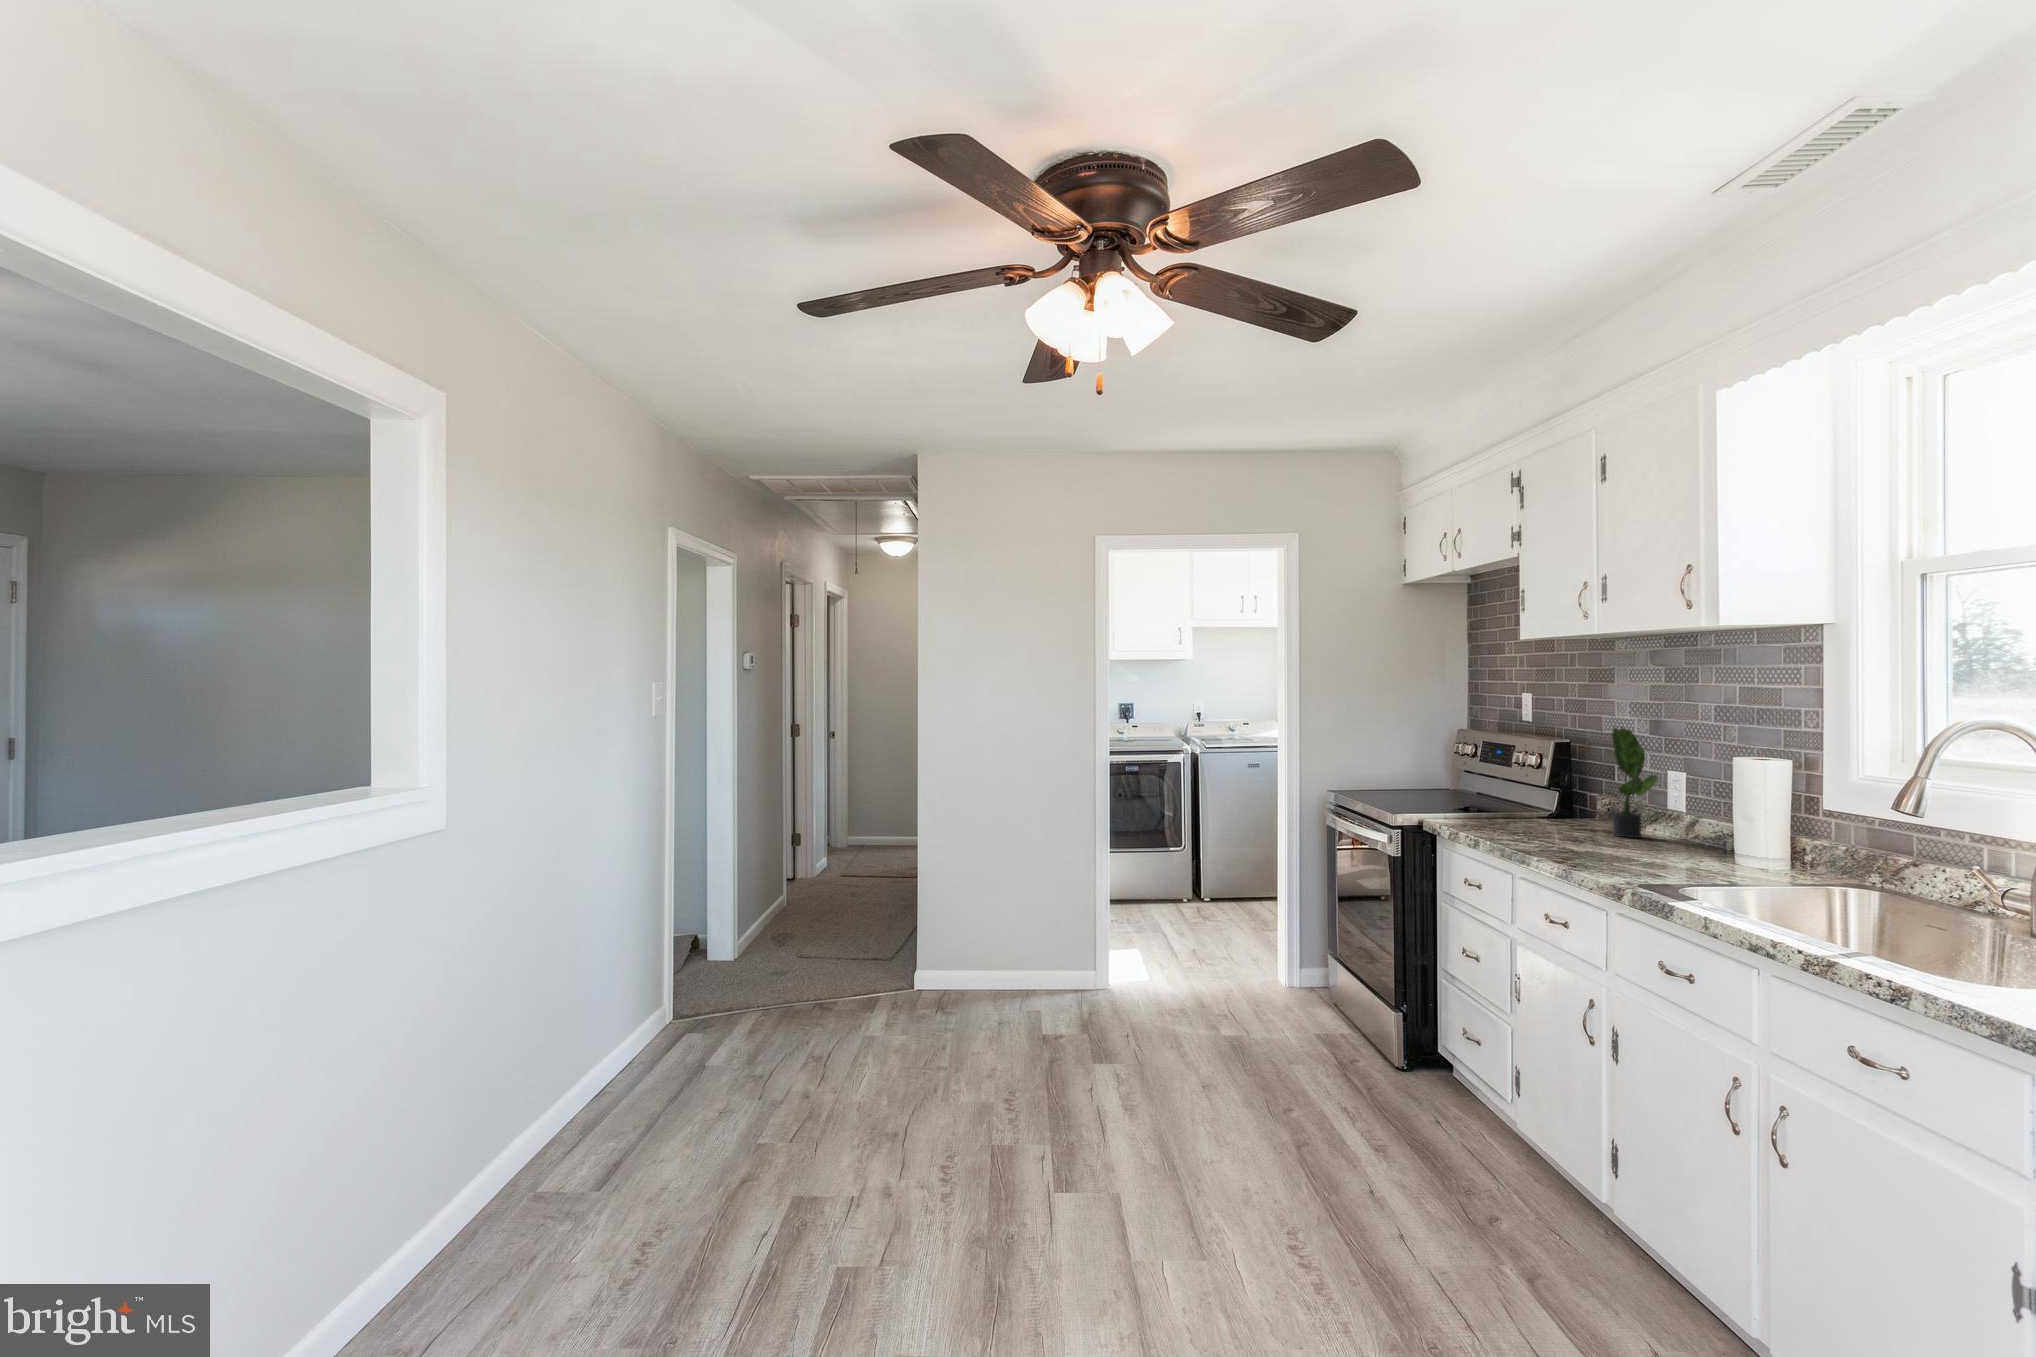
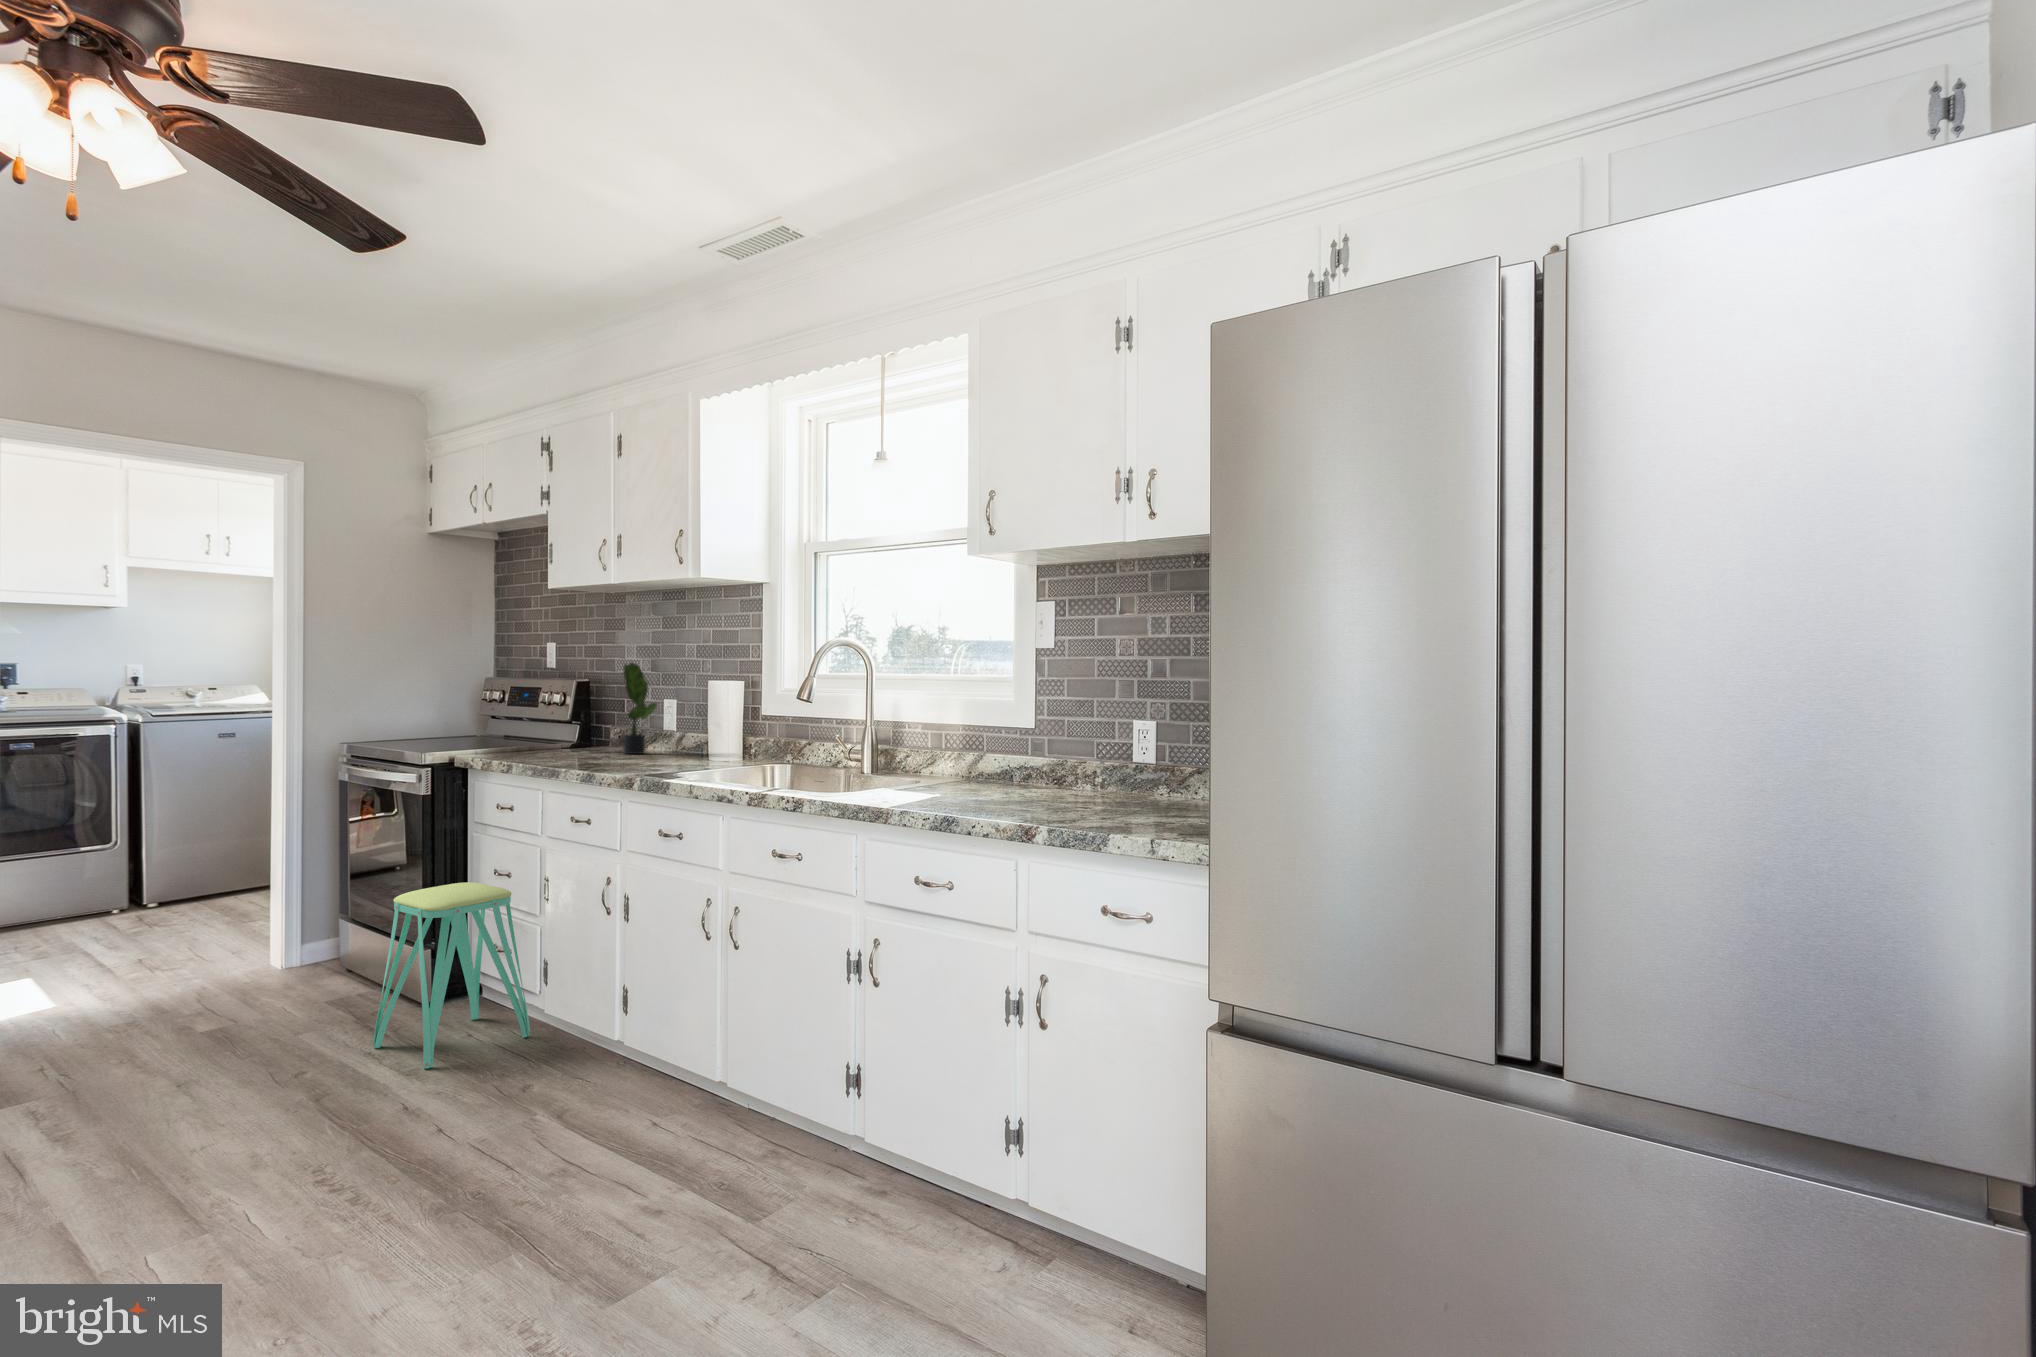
stool: none [1350,957,1503,1151] -> present [373,882,530,1068]

